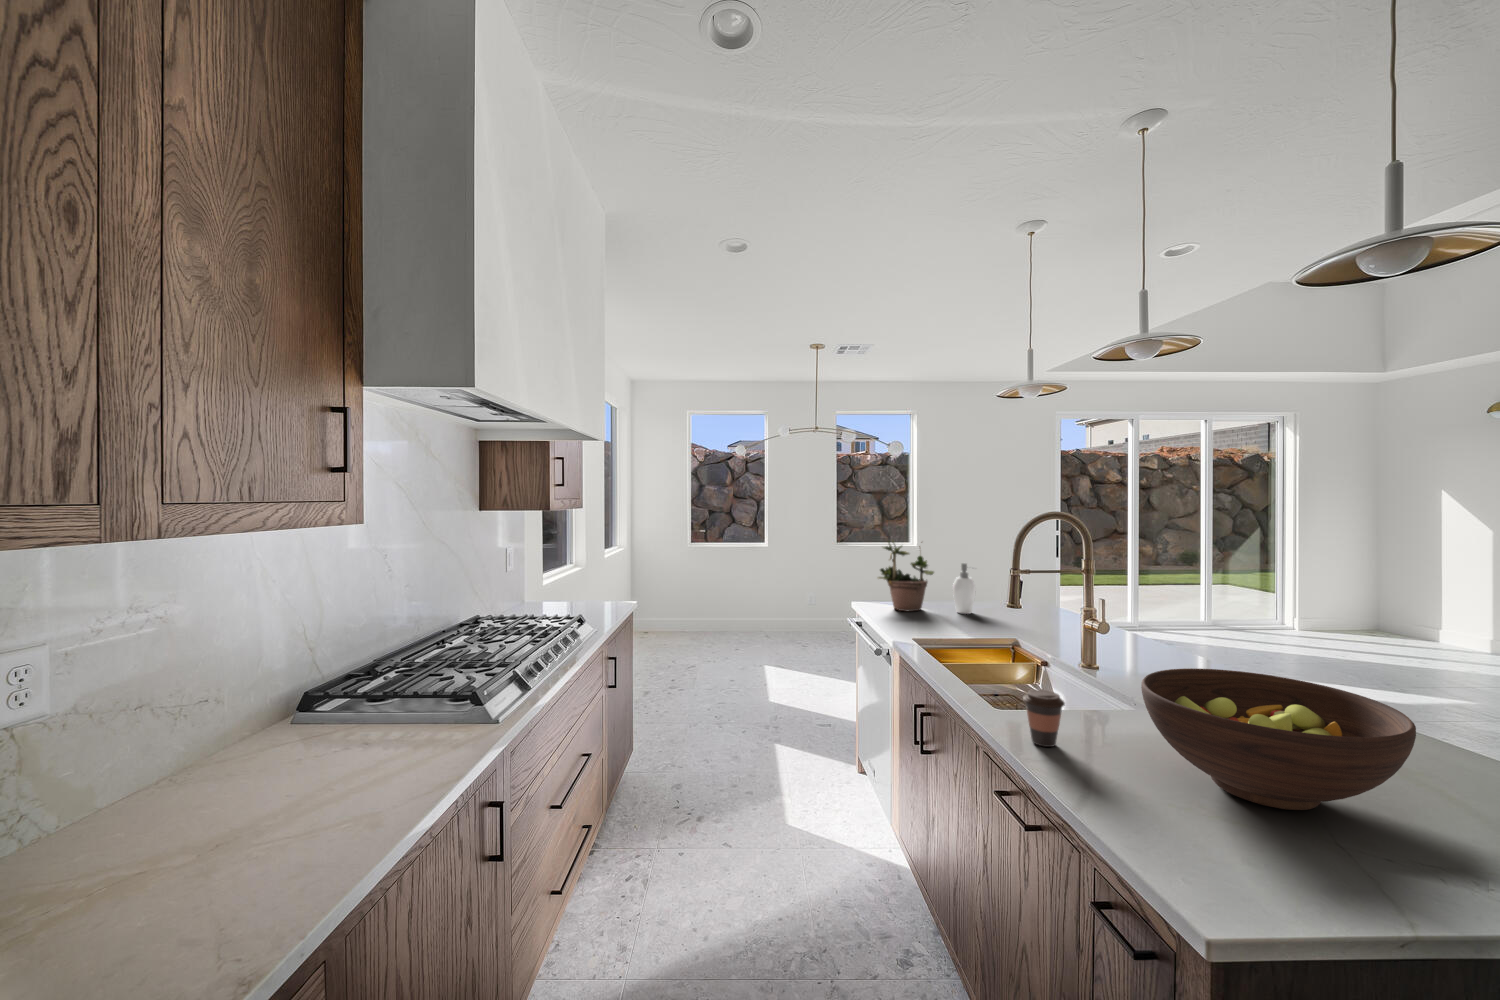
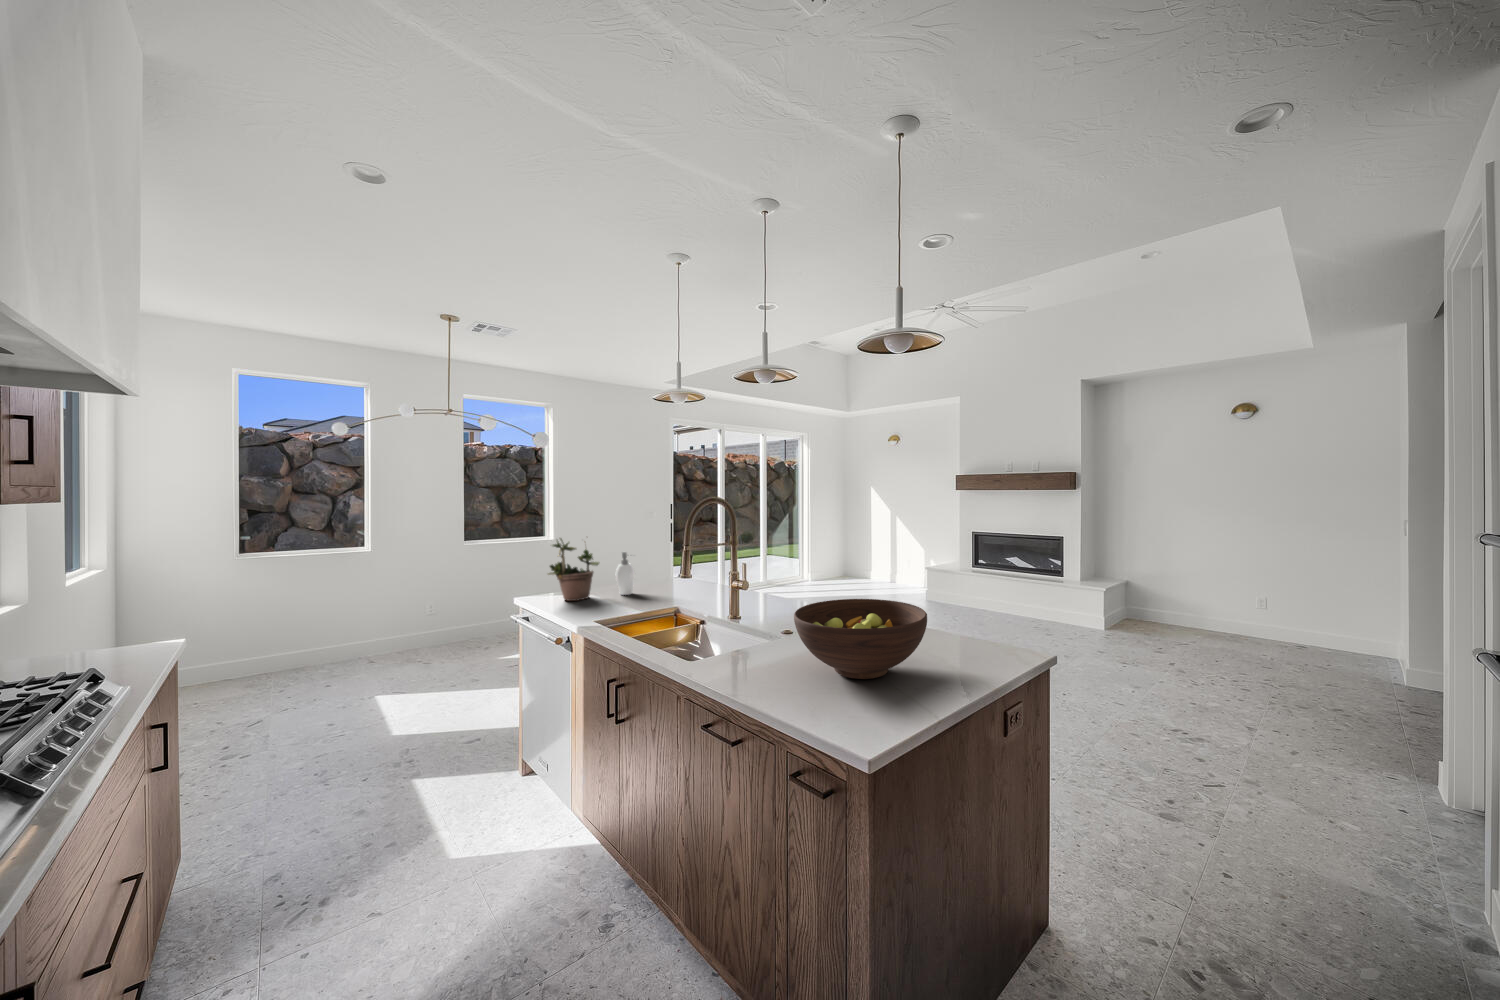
coffee cup: present [1023,690,1065,747] -> none [718,637,747,680]

